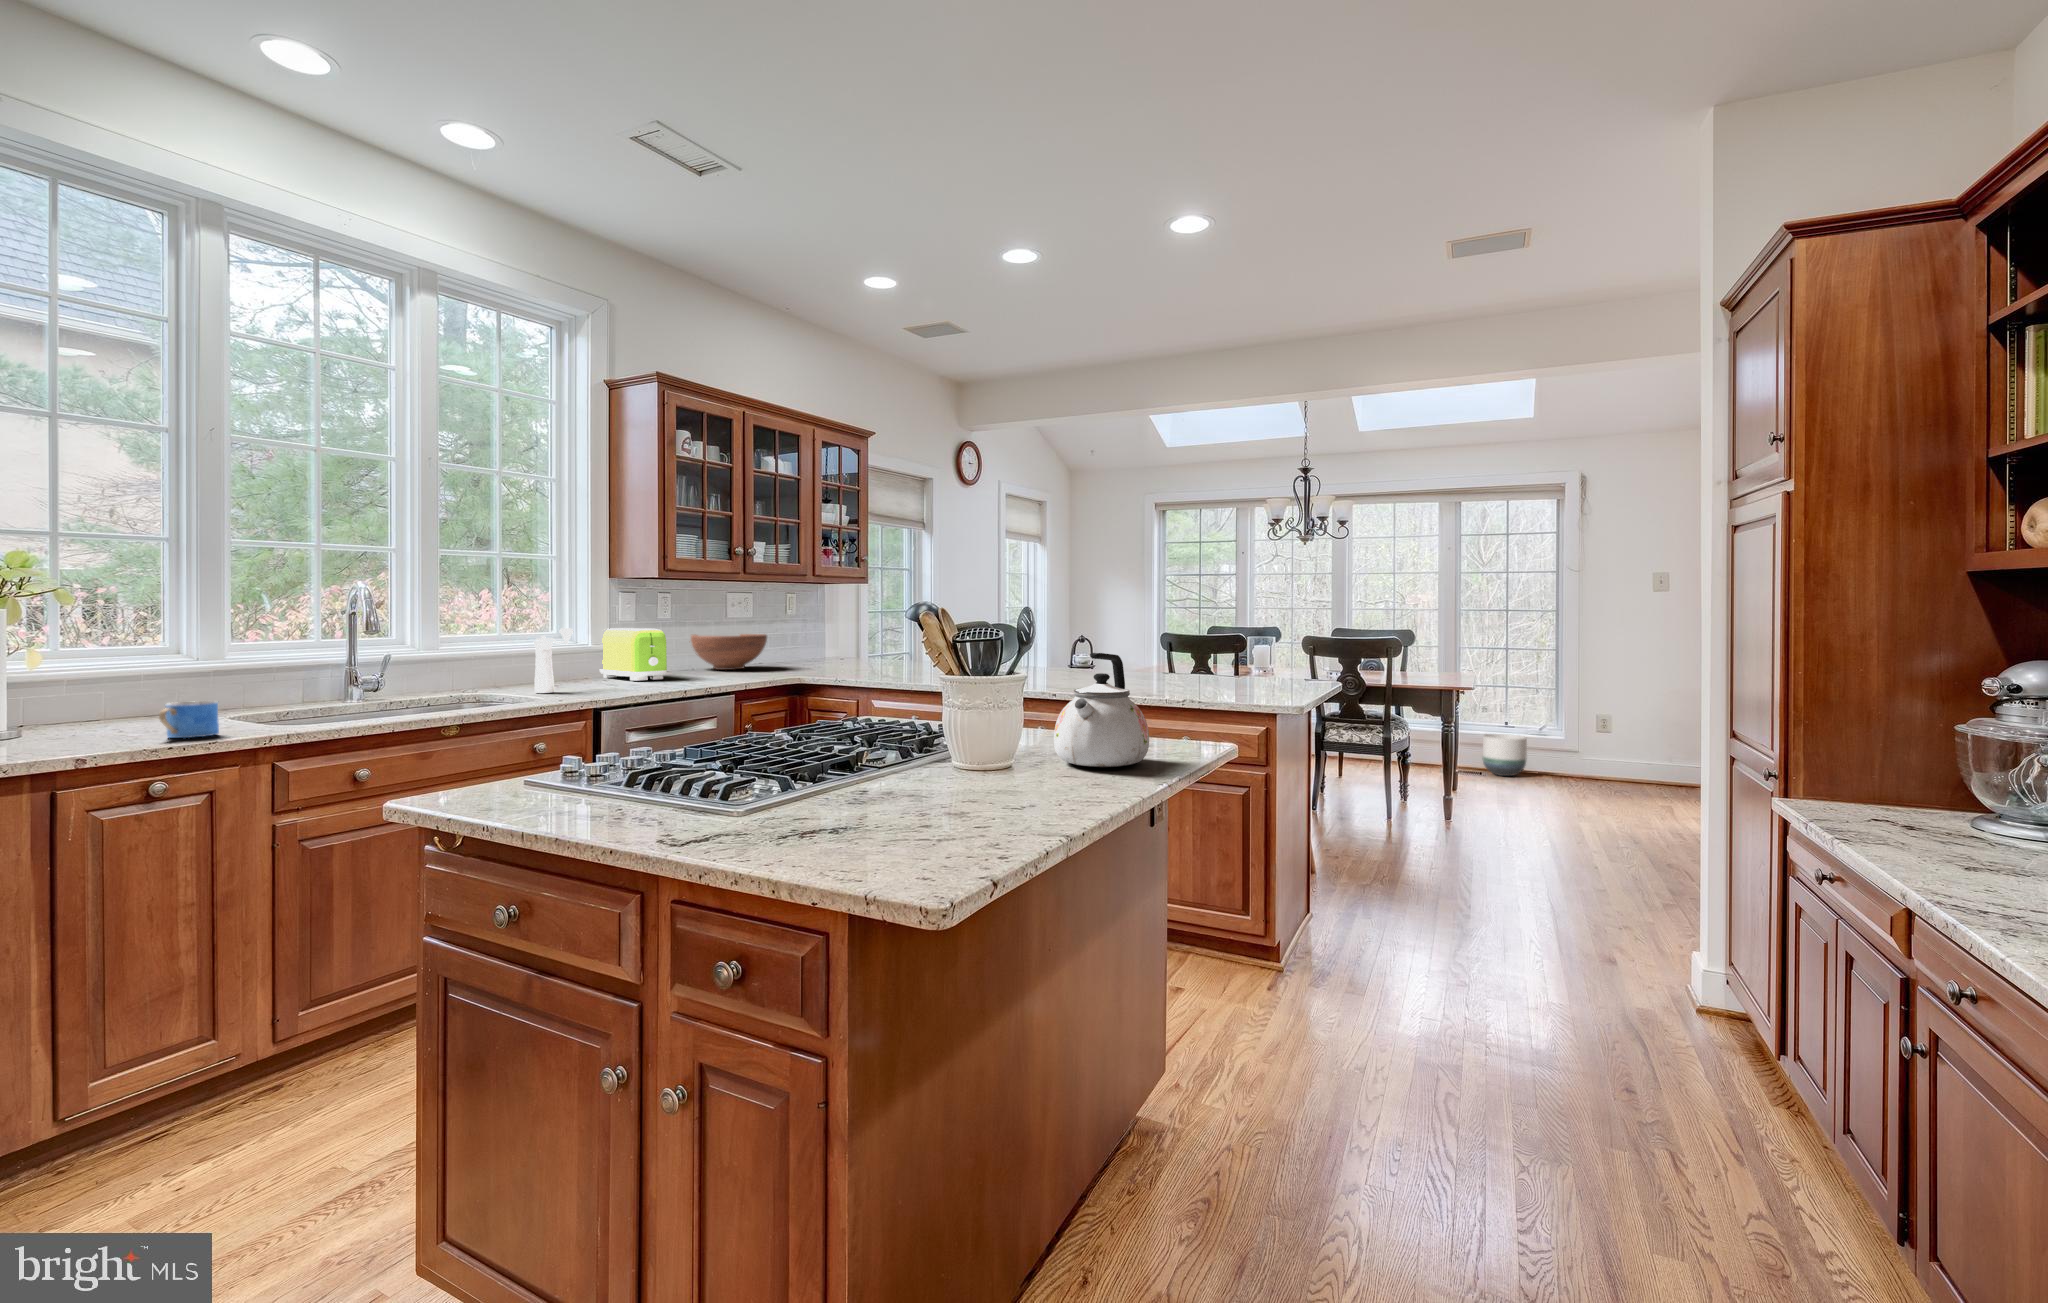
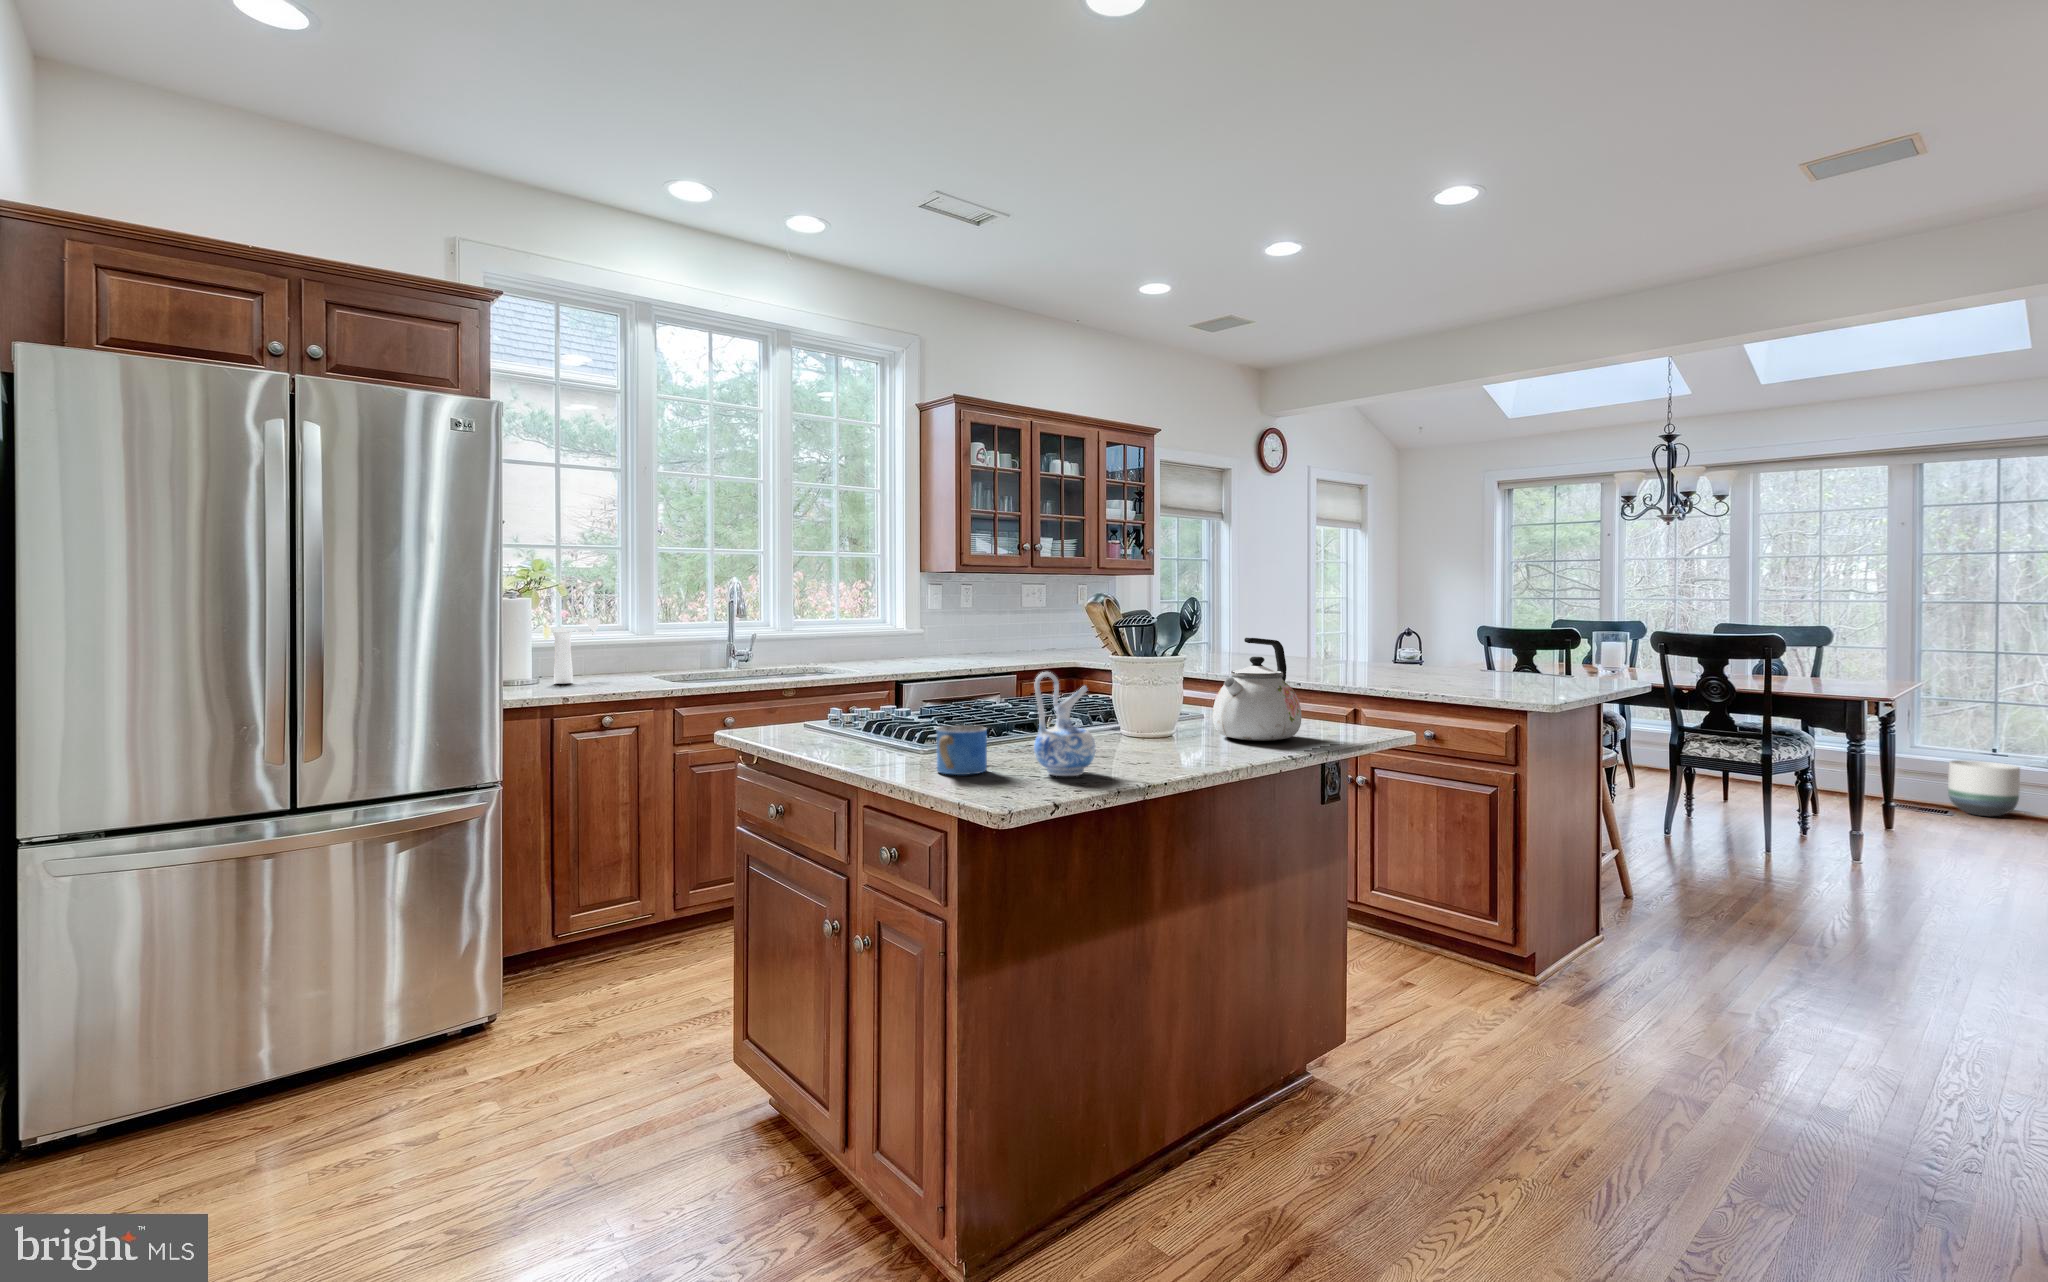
pepper mill: present [534,628,573,693] -> present [553,619,600,684]
toaster: present [599,628,667,681] -> none [912,617,964,662]
fruit bowl: present [691,634,767,670] -> none [989,623,1057,655]
mug: present [159,701,219,738] -> present [936,725,987,775]
ceramic pitcher: none [912,704,990,837] -> present [1034,672,1095,776]

